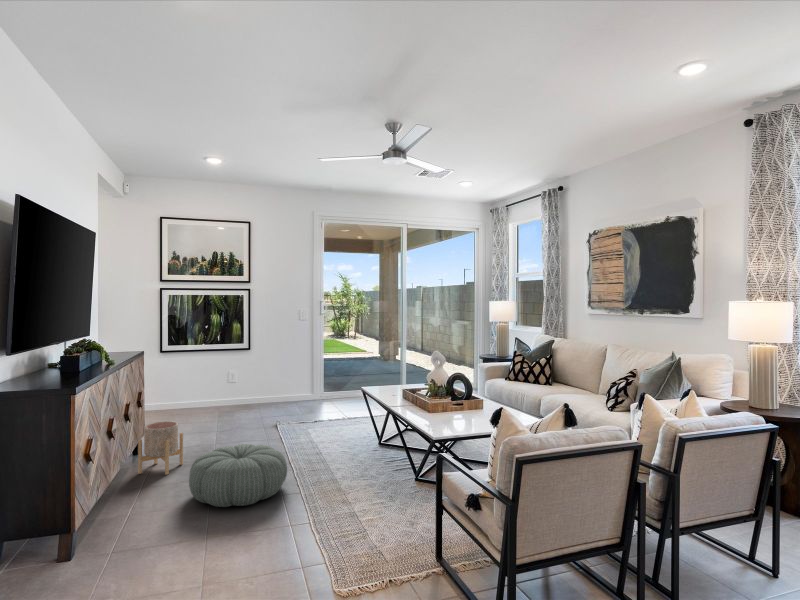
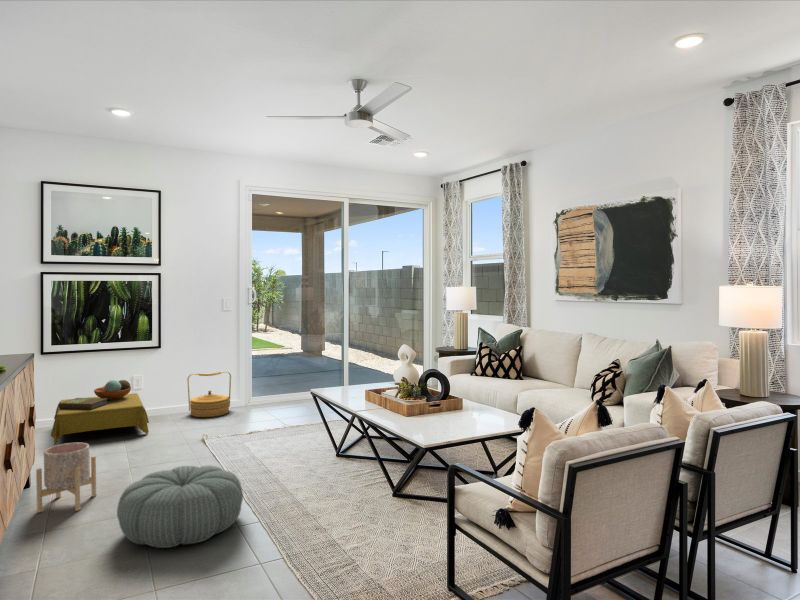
woven basket: none [269,371,304,408] -> present [187,371,231,417]
side table: none [161,375,235,426] -> present [51,380,149,446]

